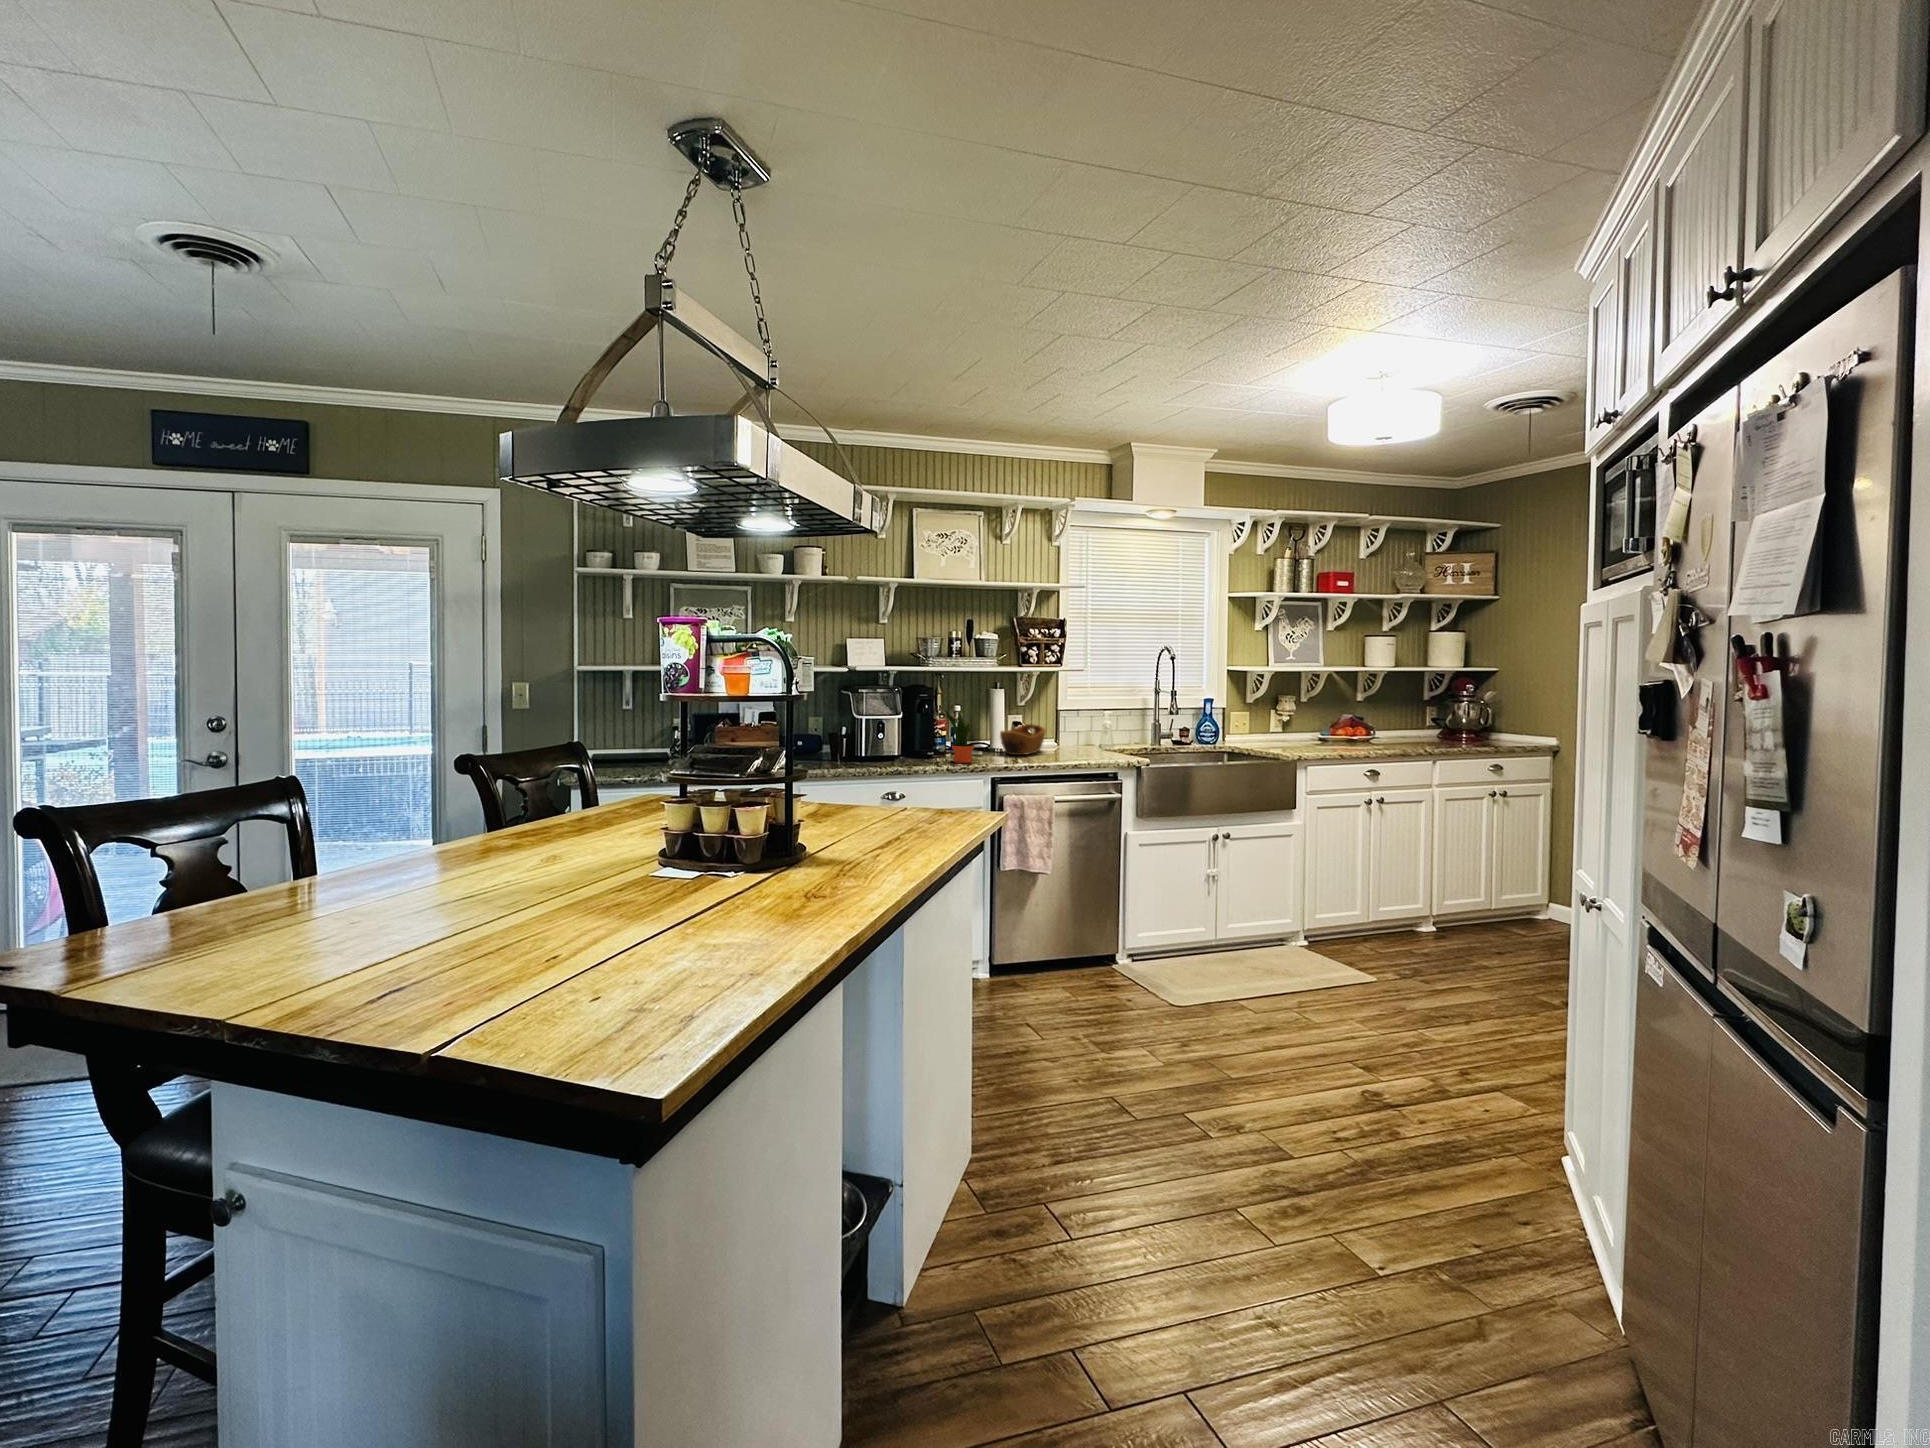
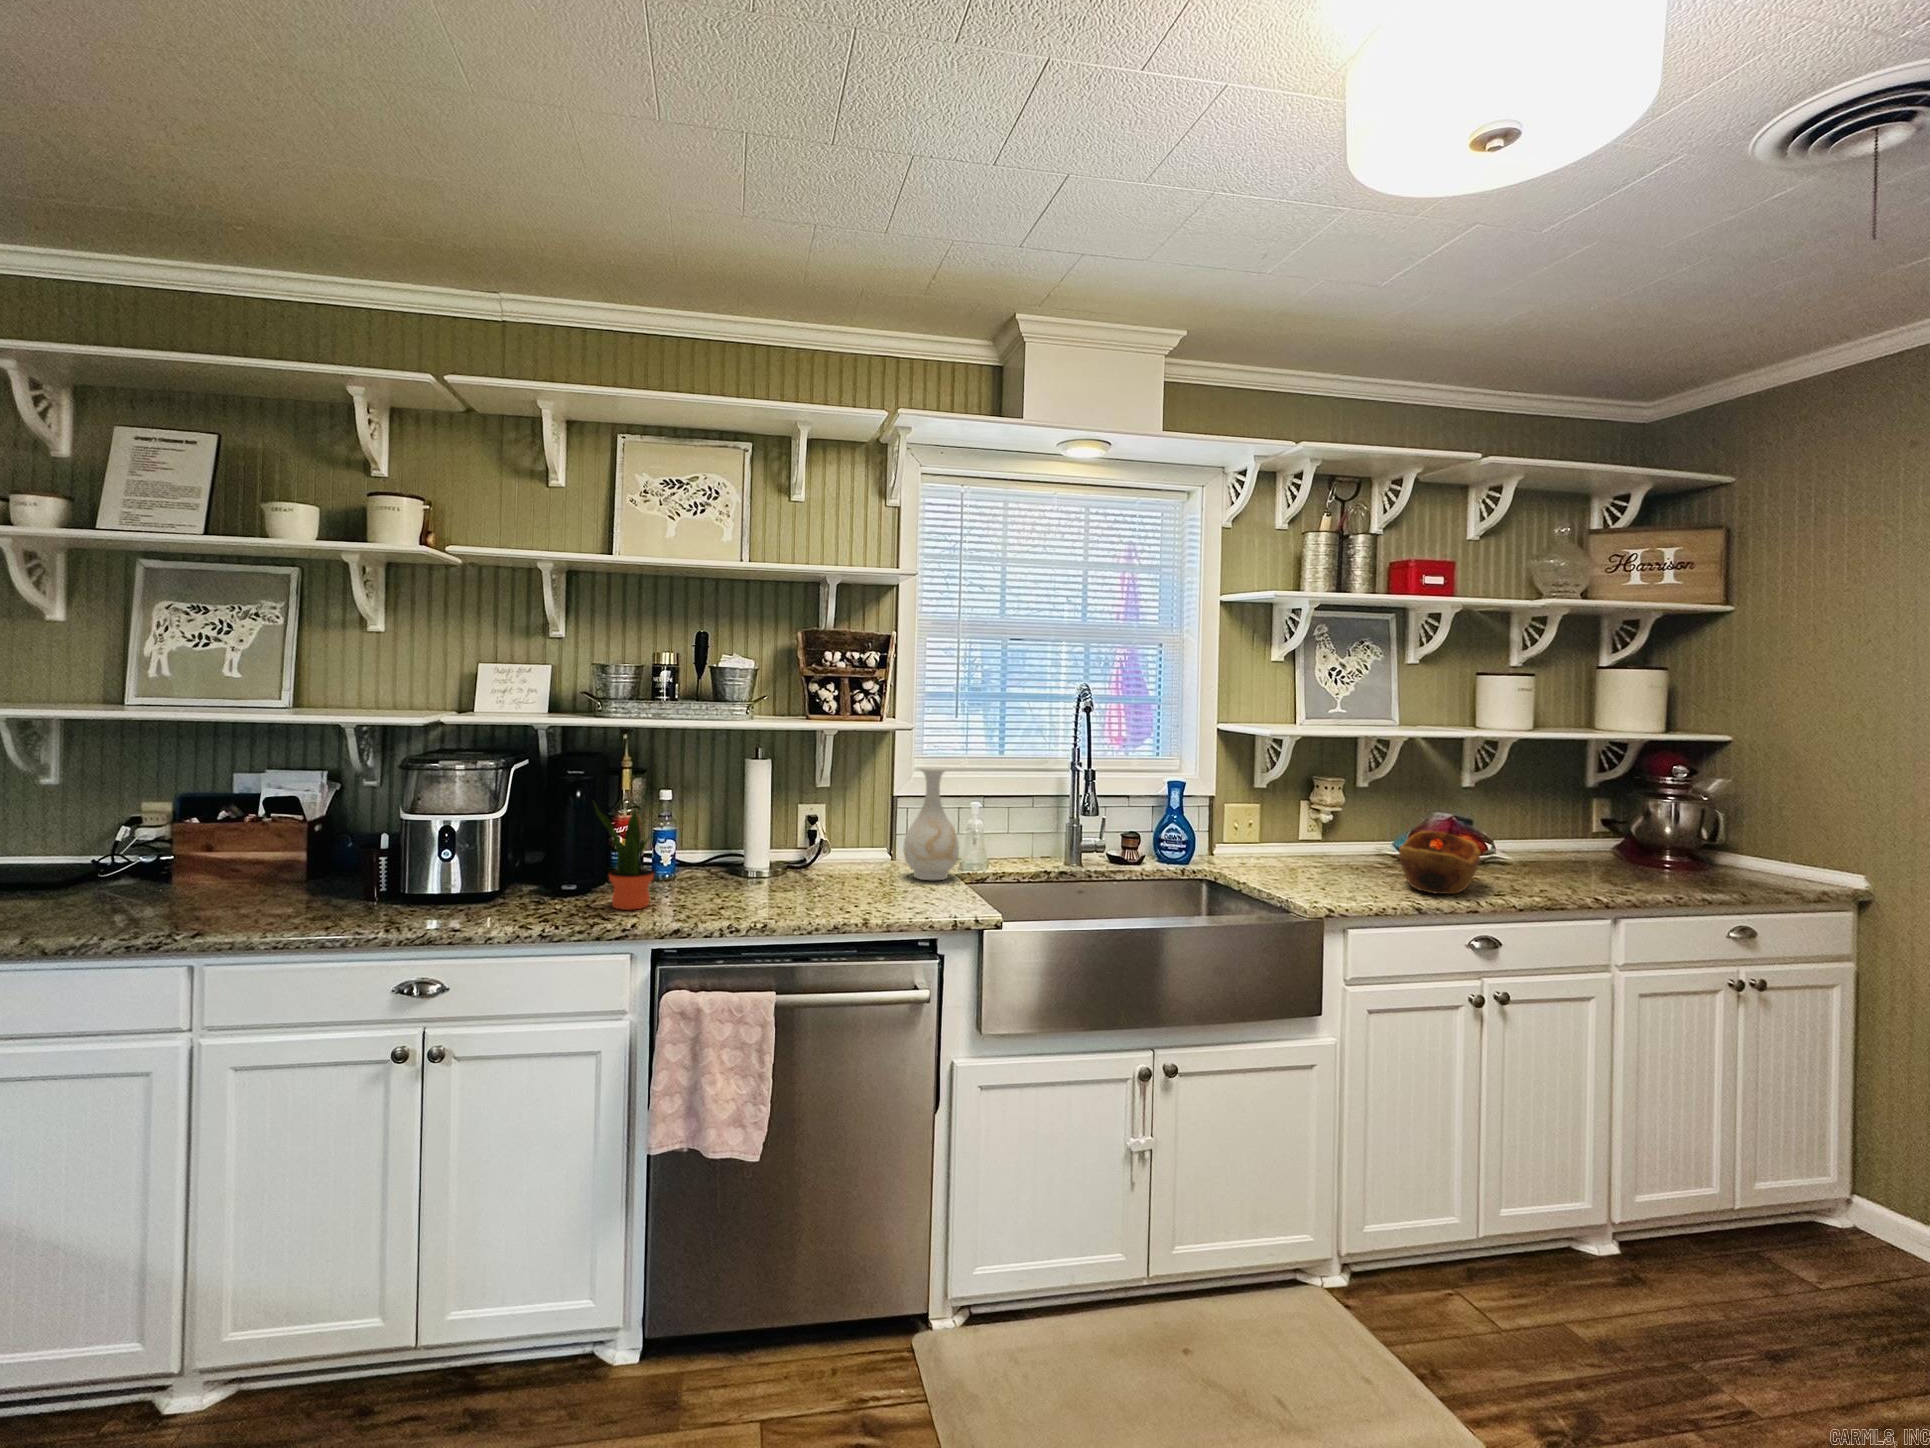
vase: none [1076,691,1107,751] -> present [903,767,959,880]
wooden bowl: present [1000,724,1045,755] -> present [1399,831,1481,894]

